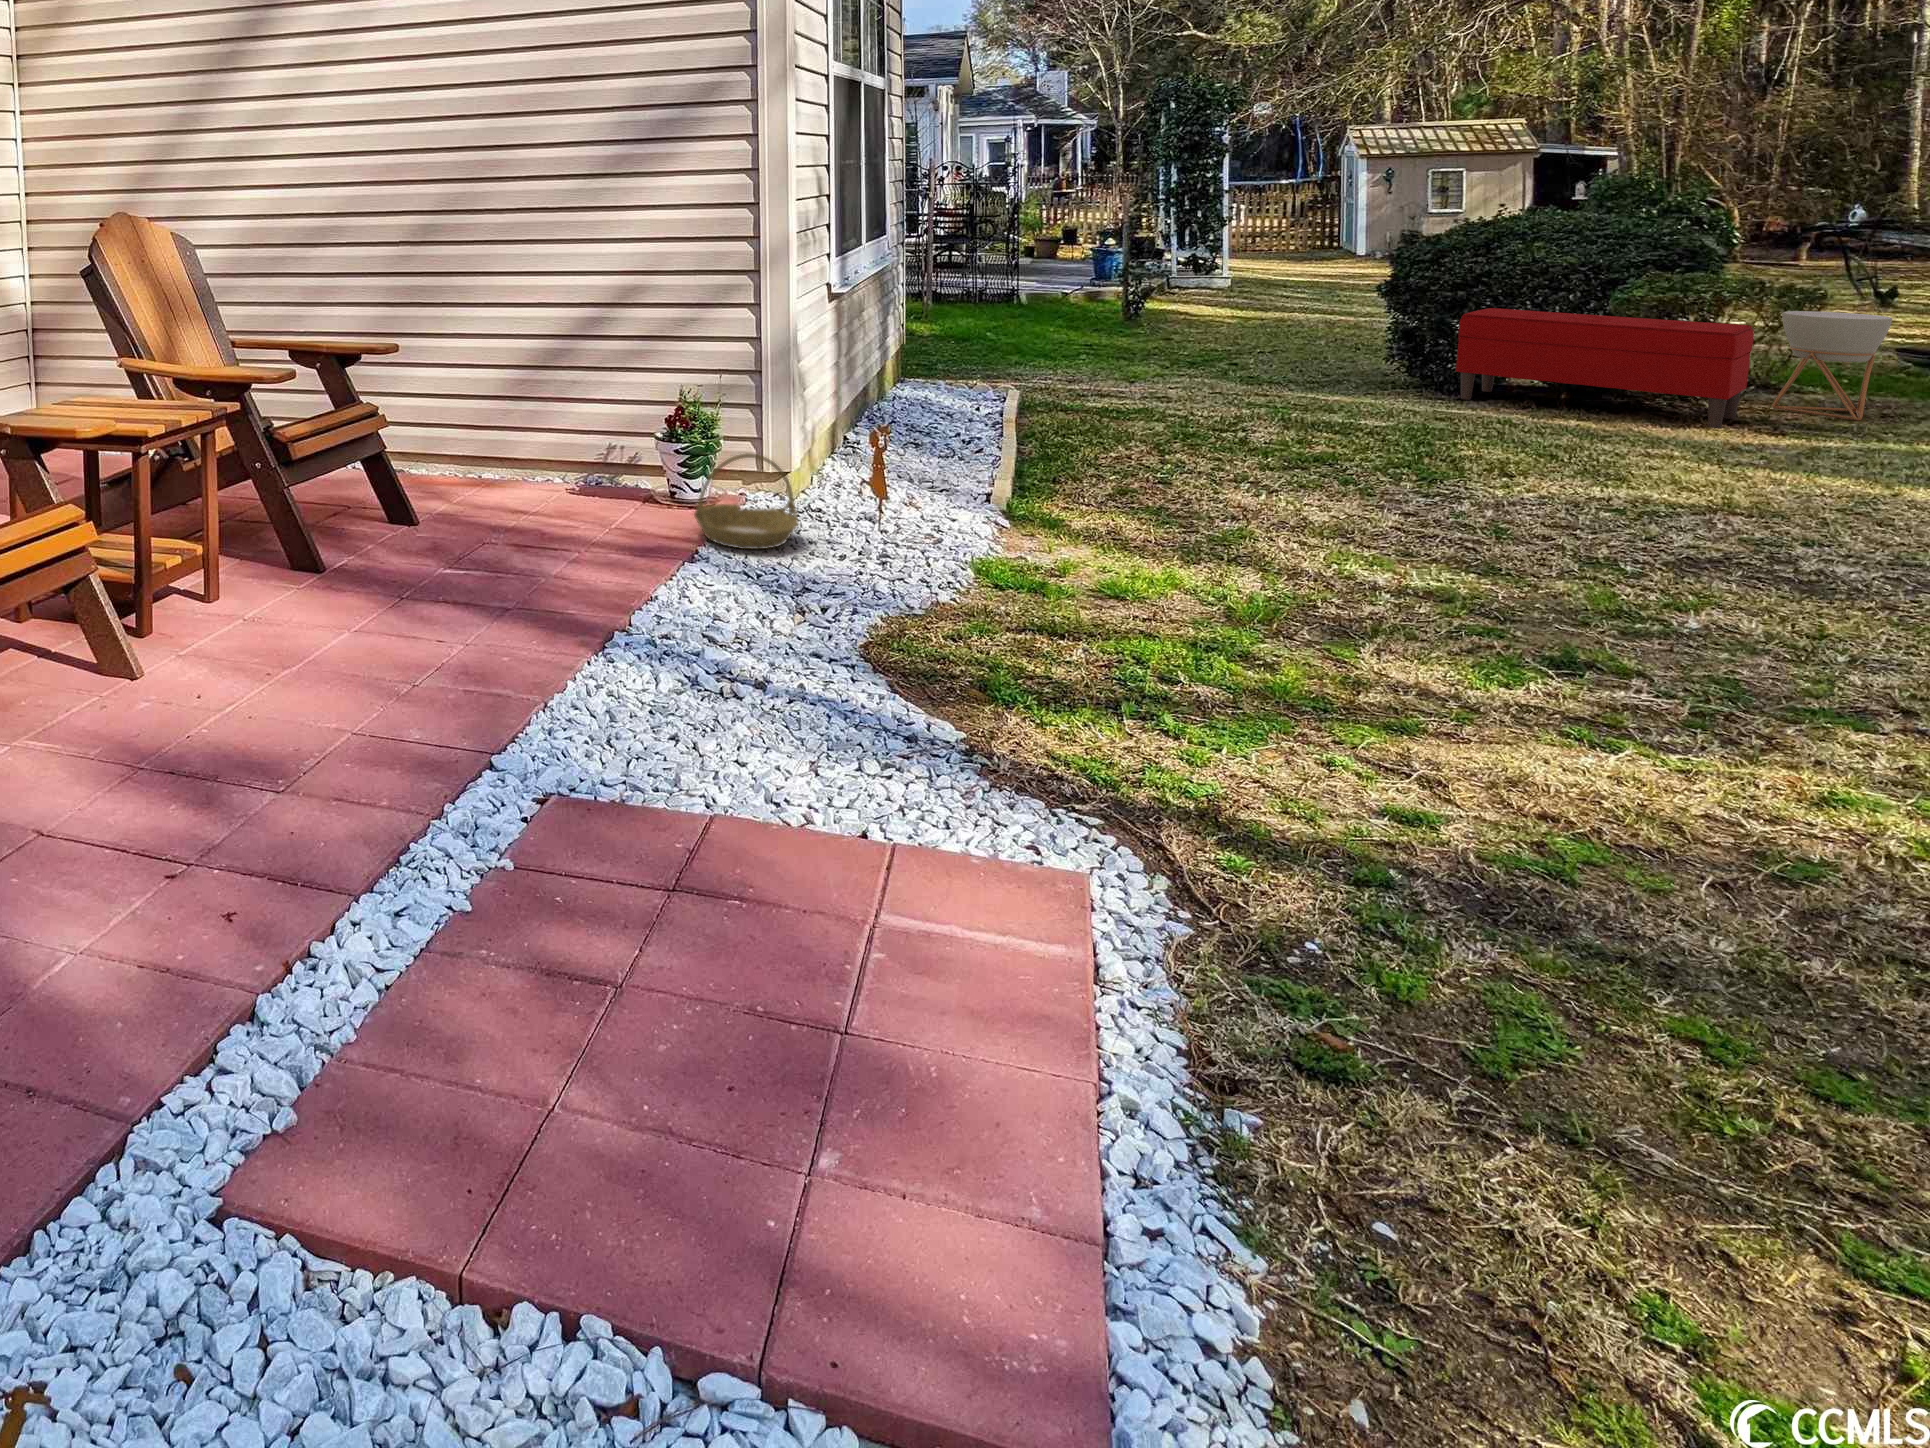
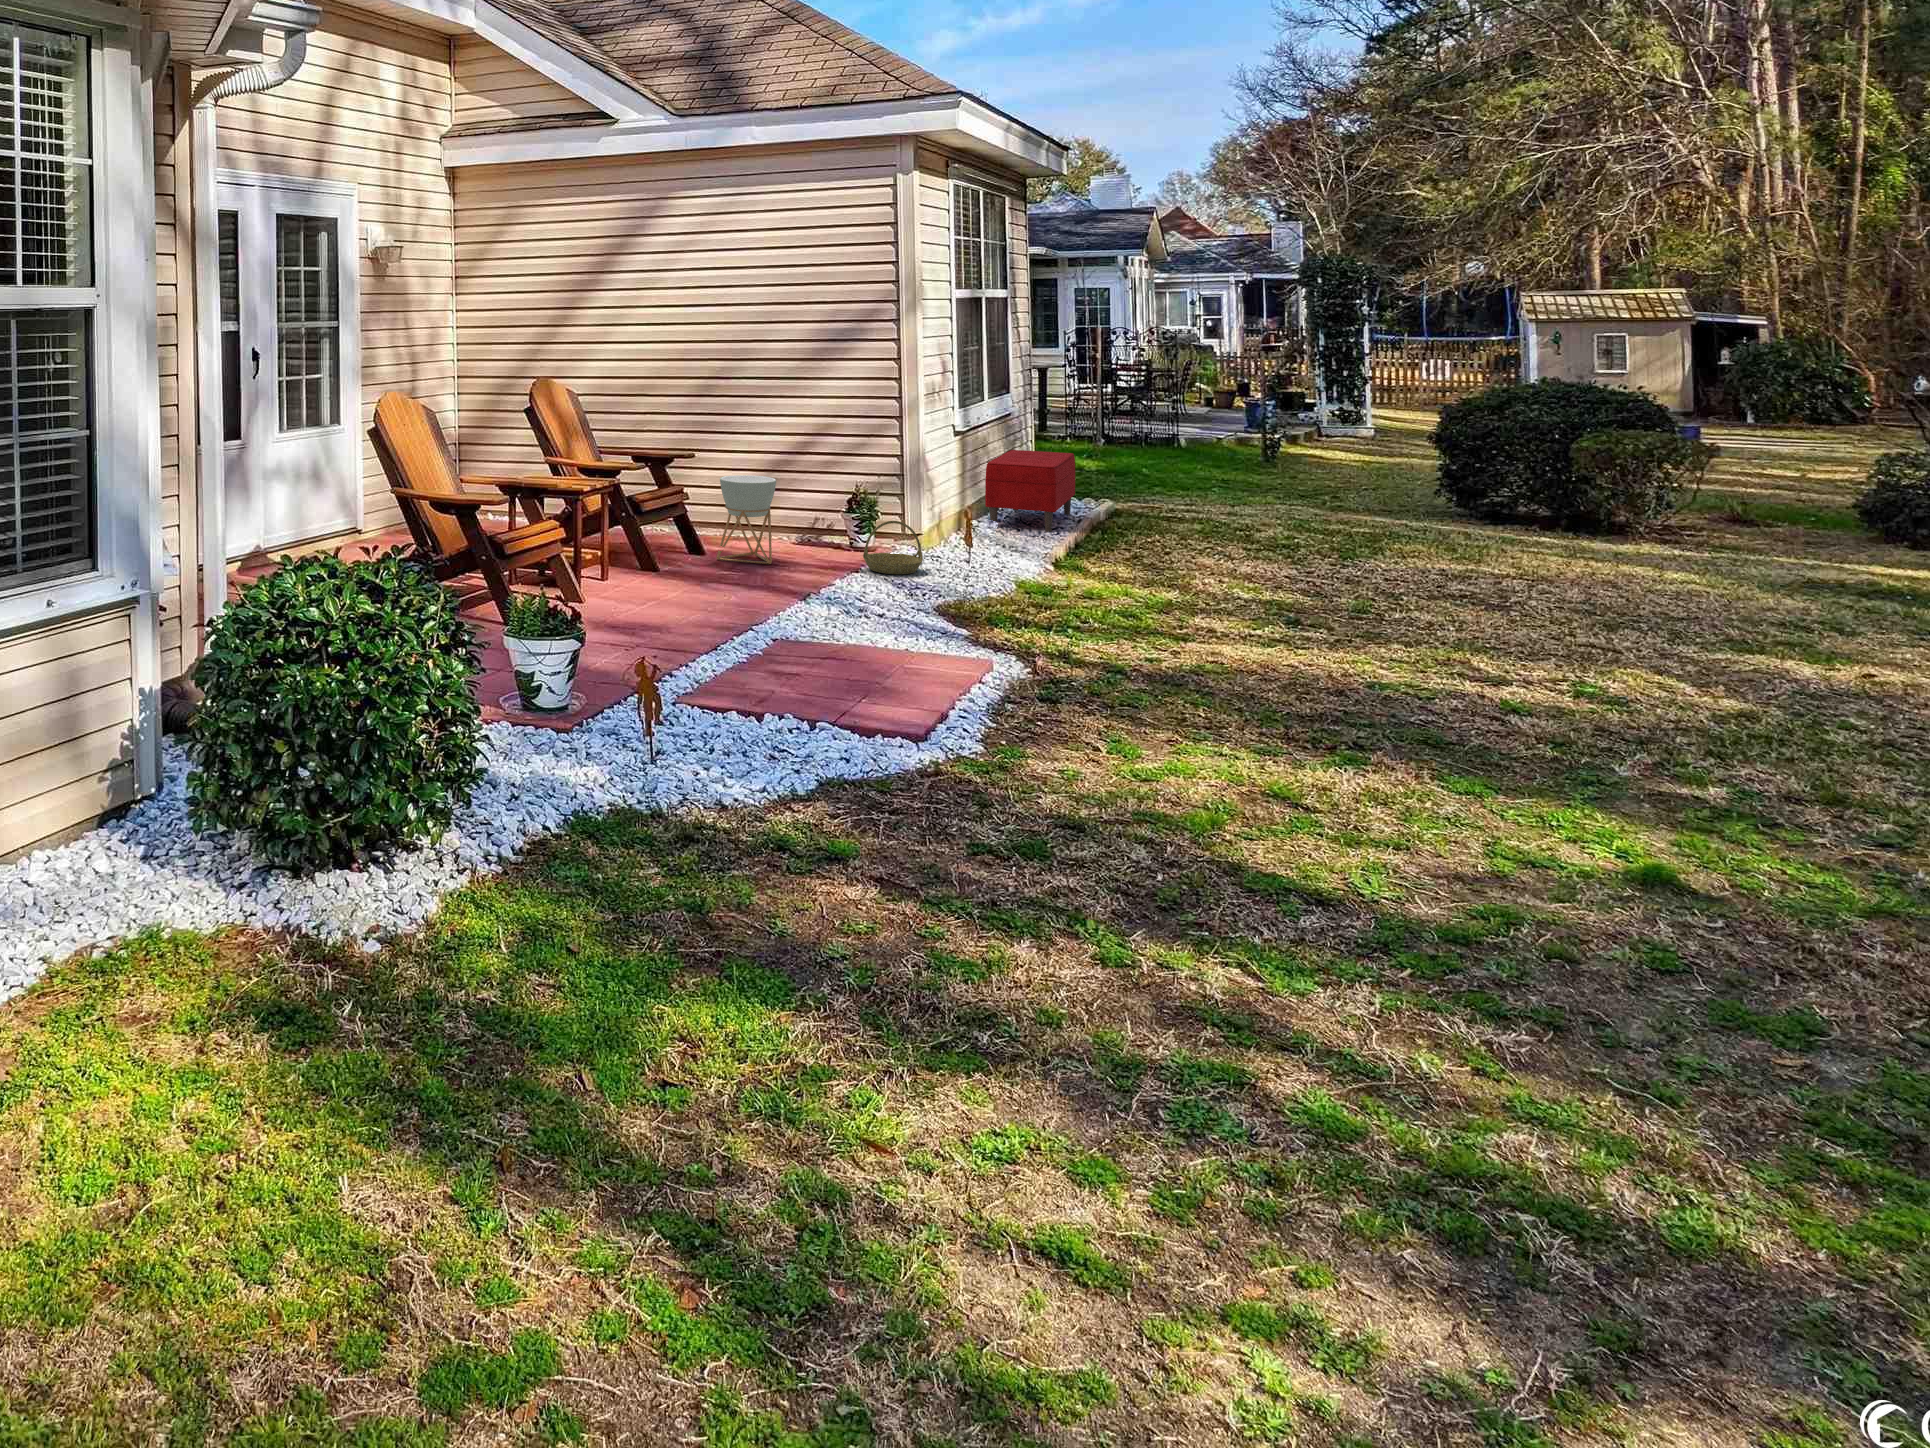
bench: present [1456,308,1753,428] -> present [985,450,1075,532]
planter: present [1772,311,1892,421] -> present [716,475,776,564]

